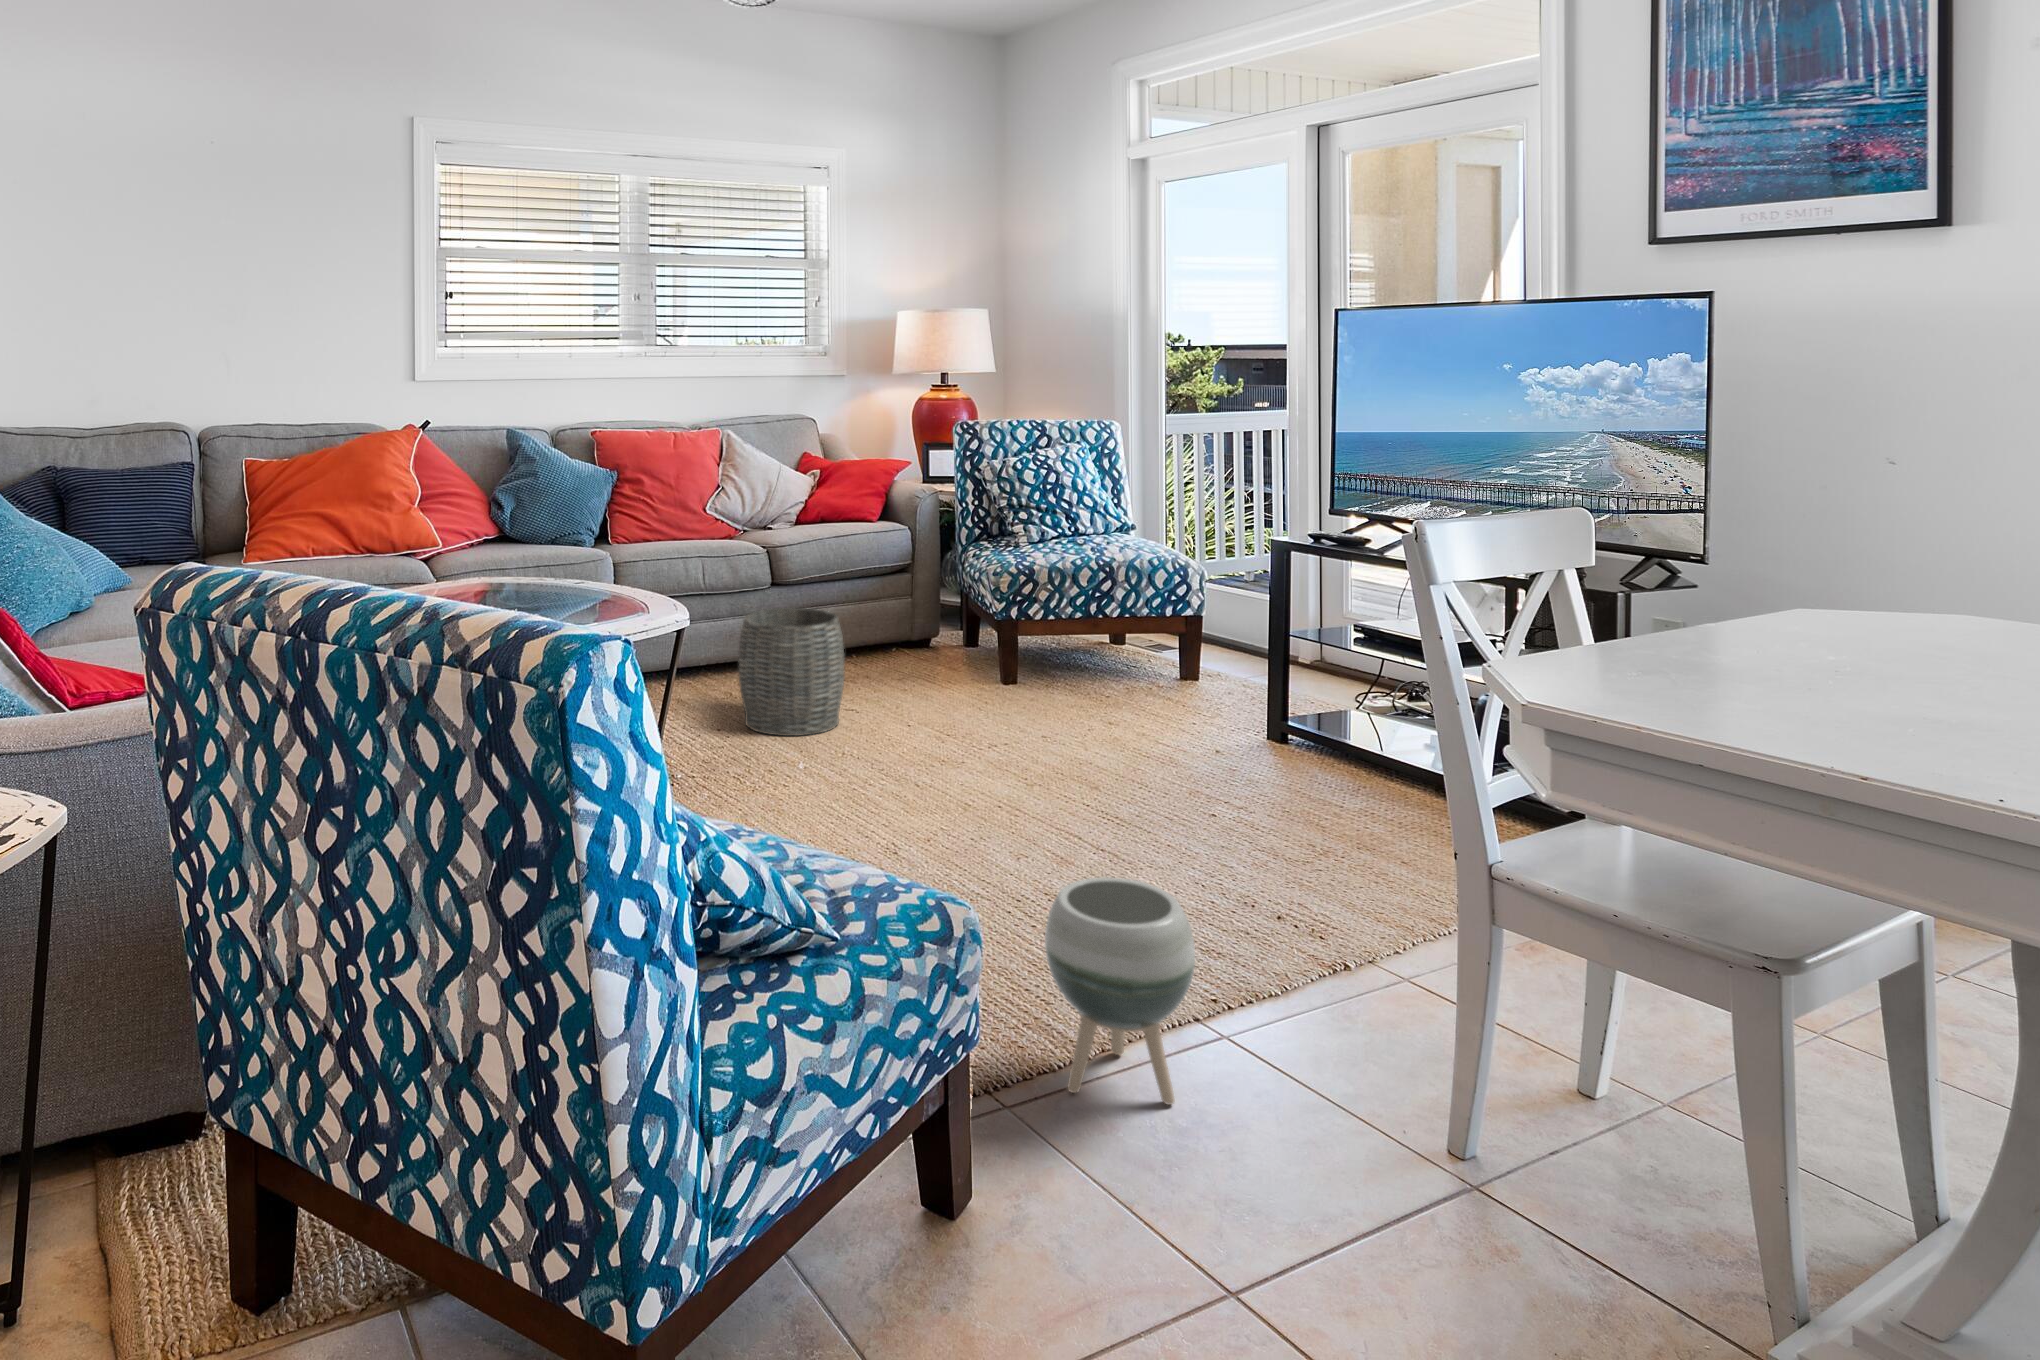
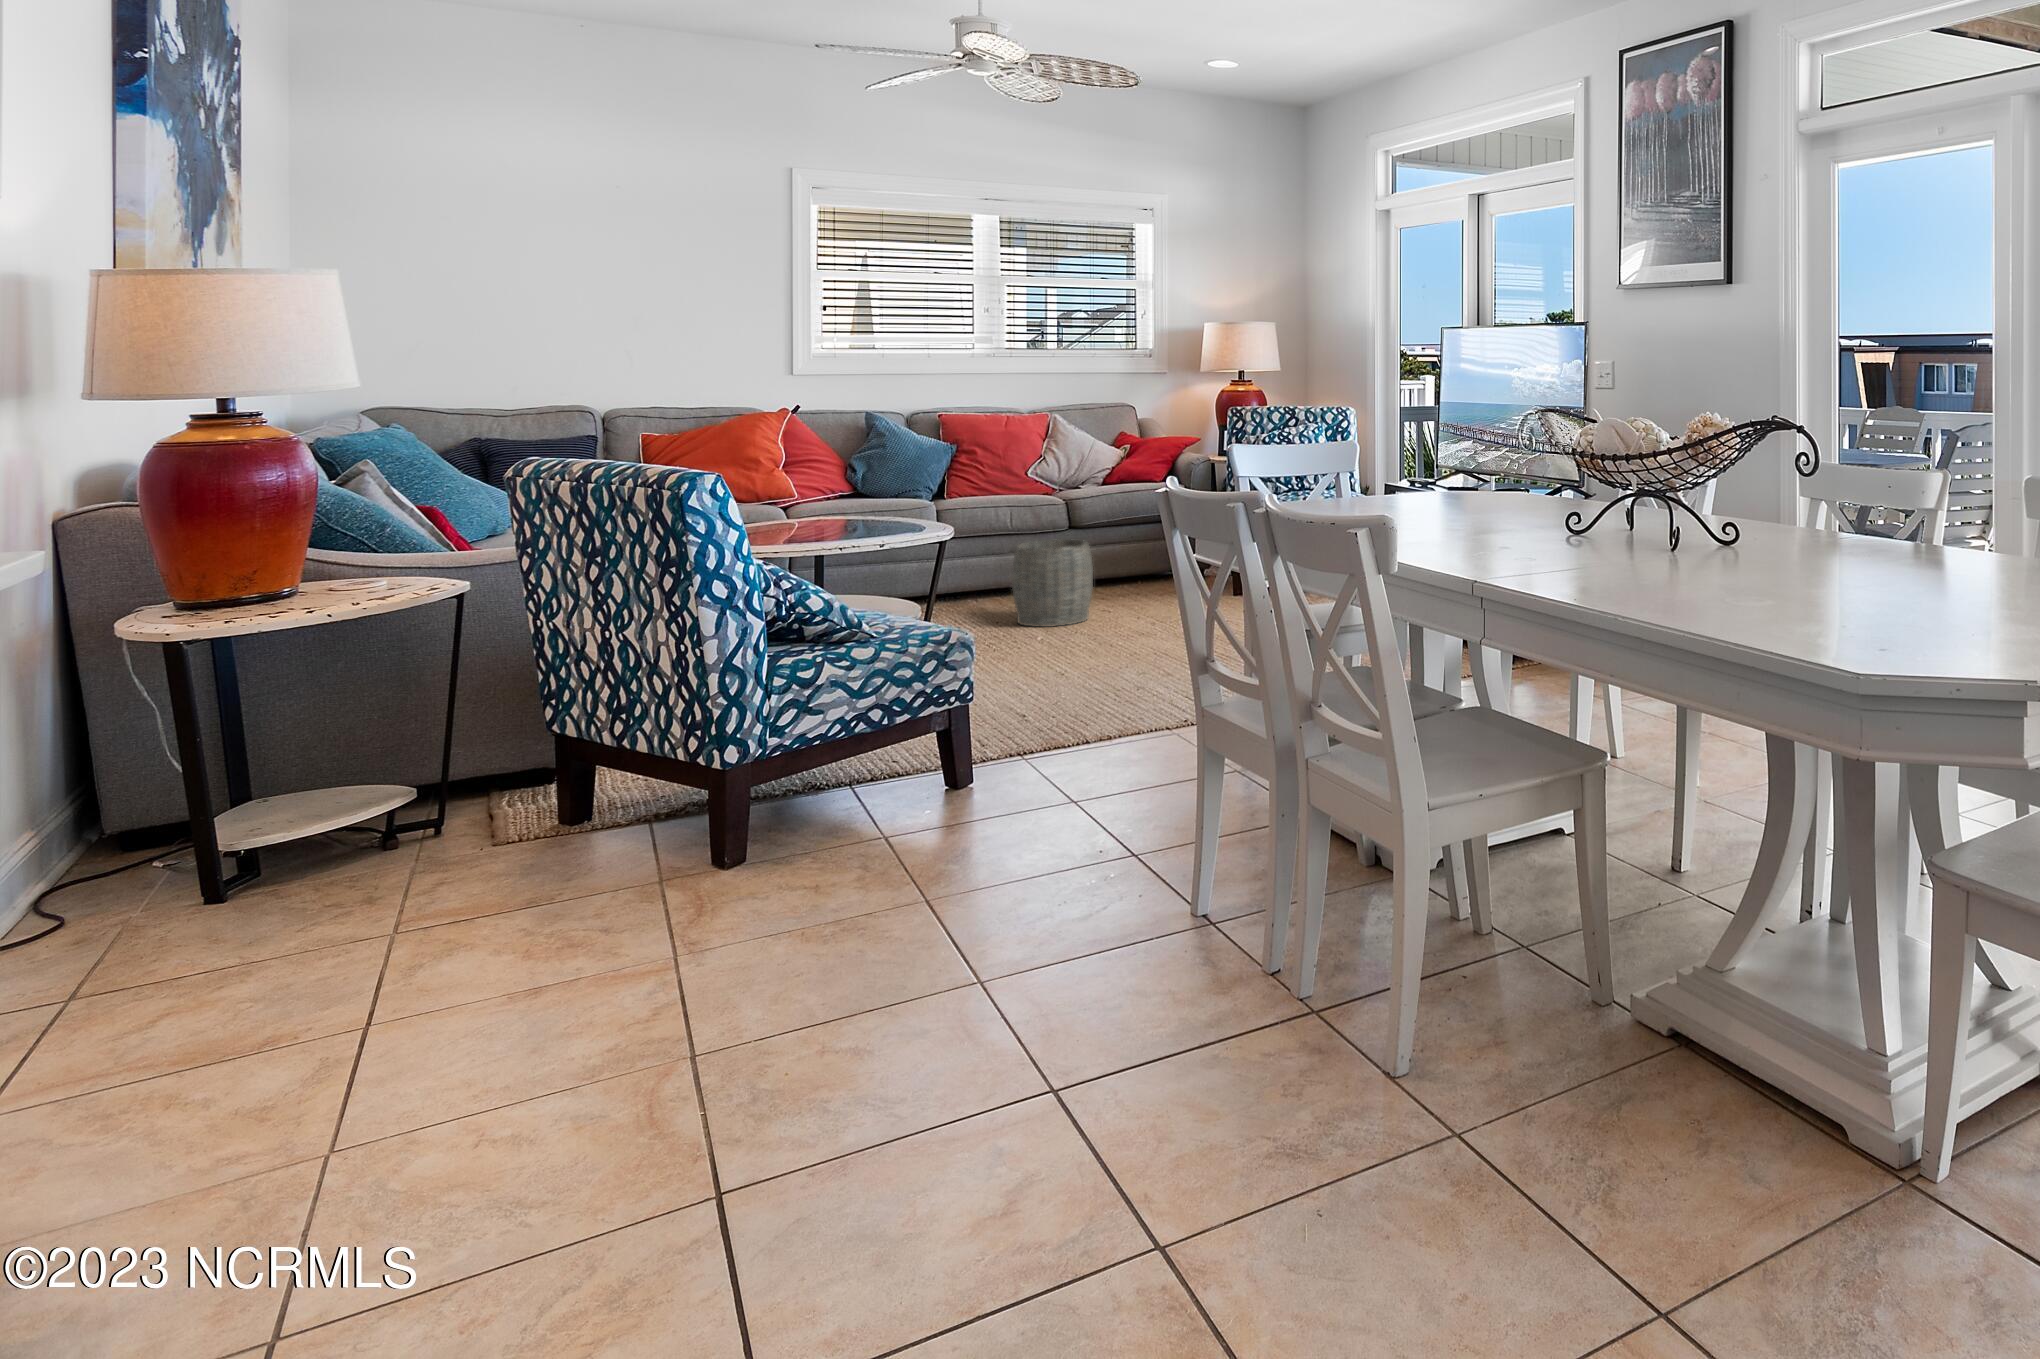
planter: present [1045,877,1195,1105] -> none [1050,644,1132,755]

